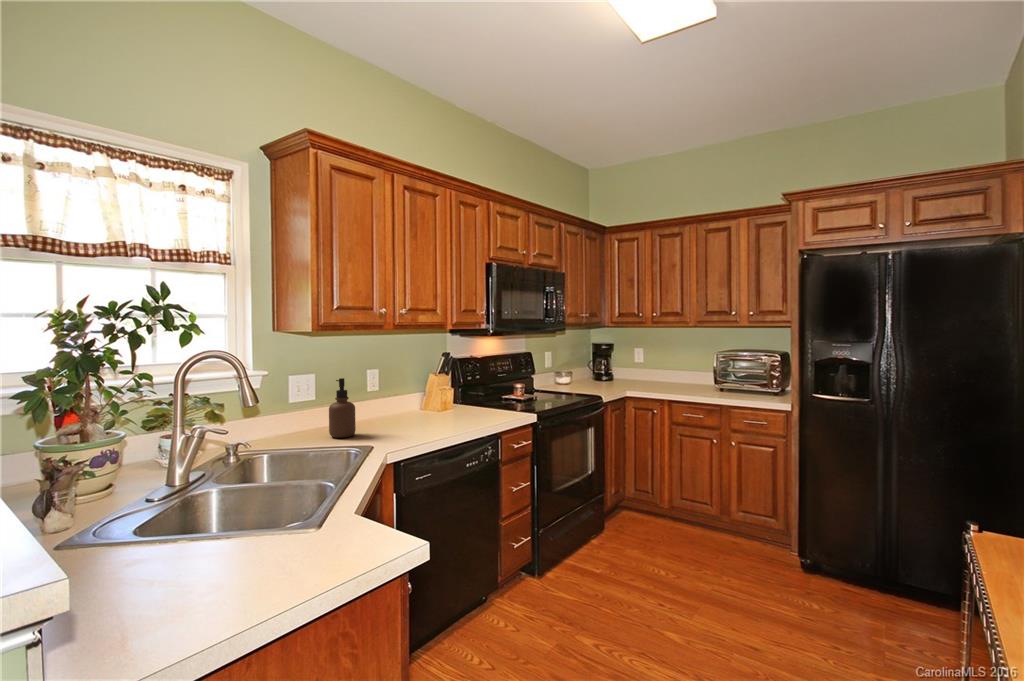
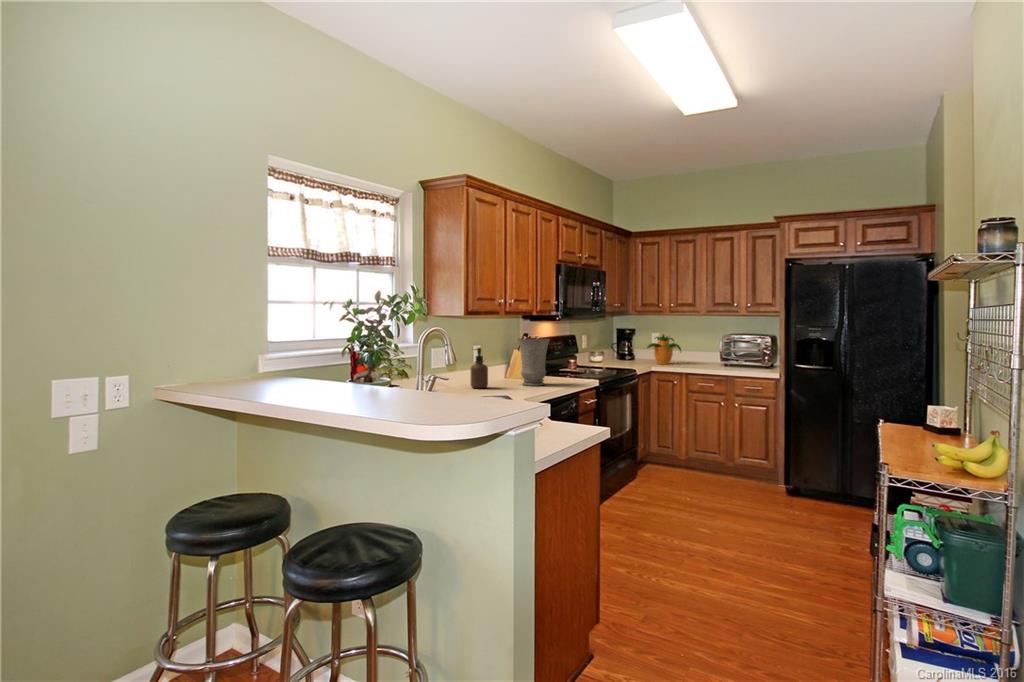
potted plant: none [623,350,666,386] -> present [647,335,681,364]
vase: none [407,362,454,432] -> present [518,338,550,386]

